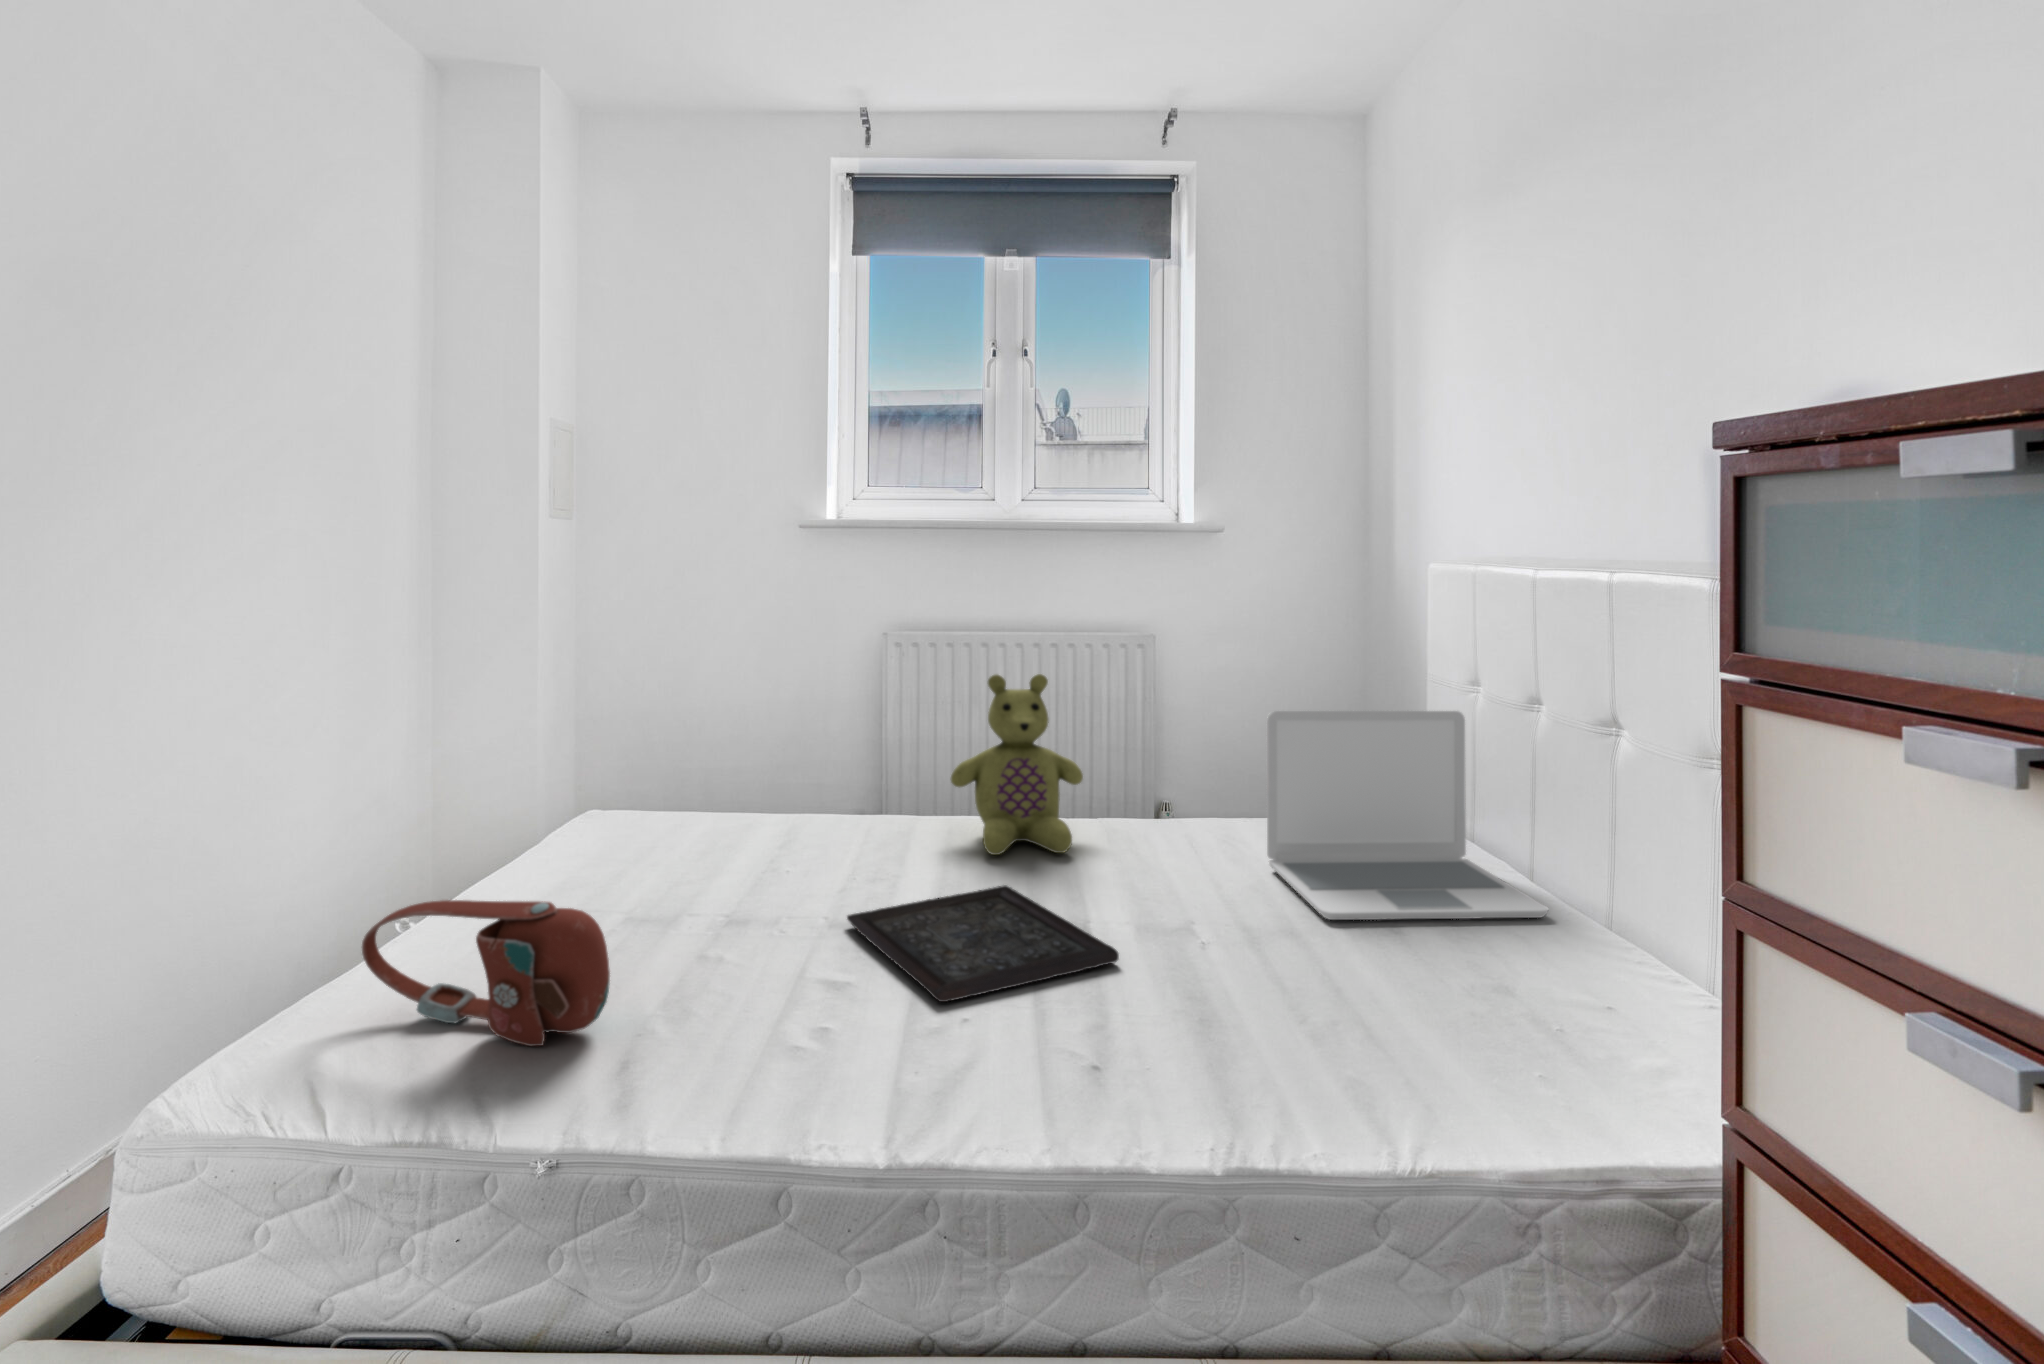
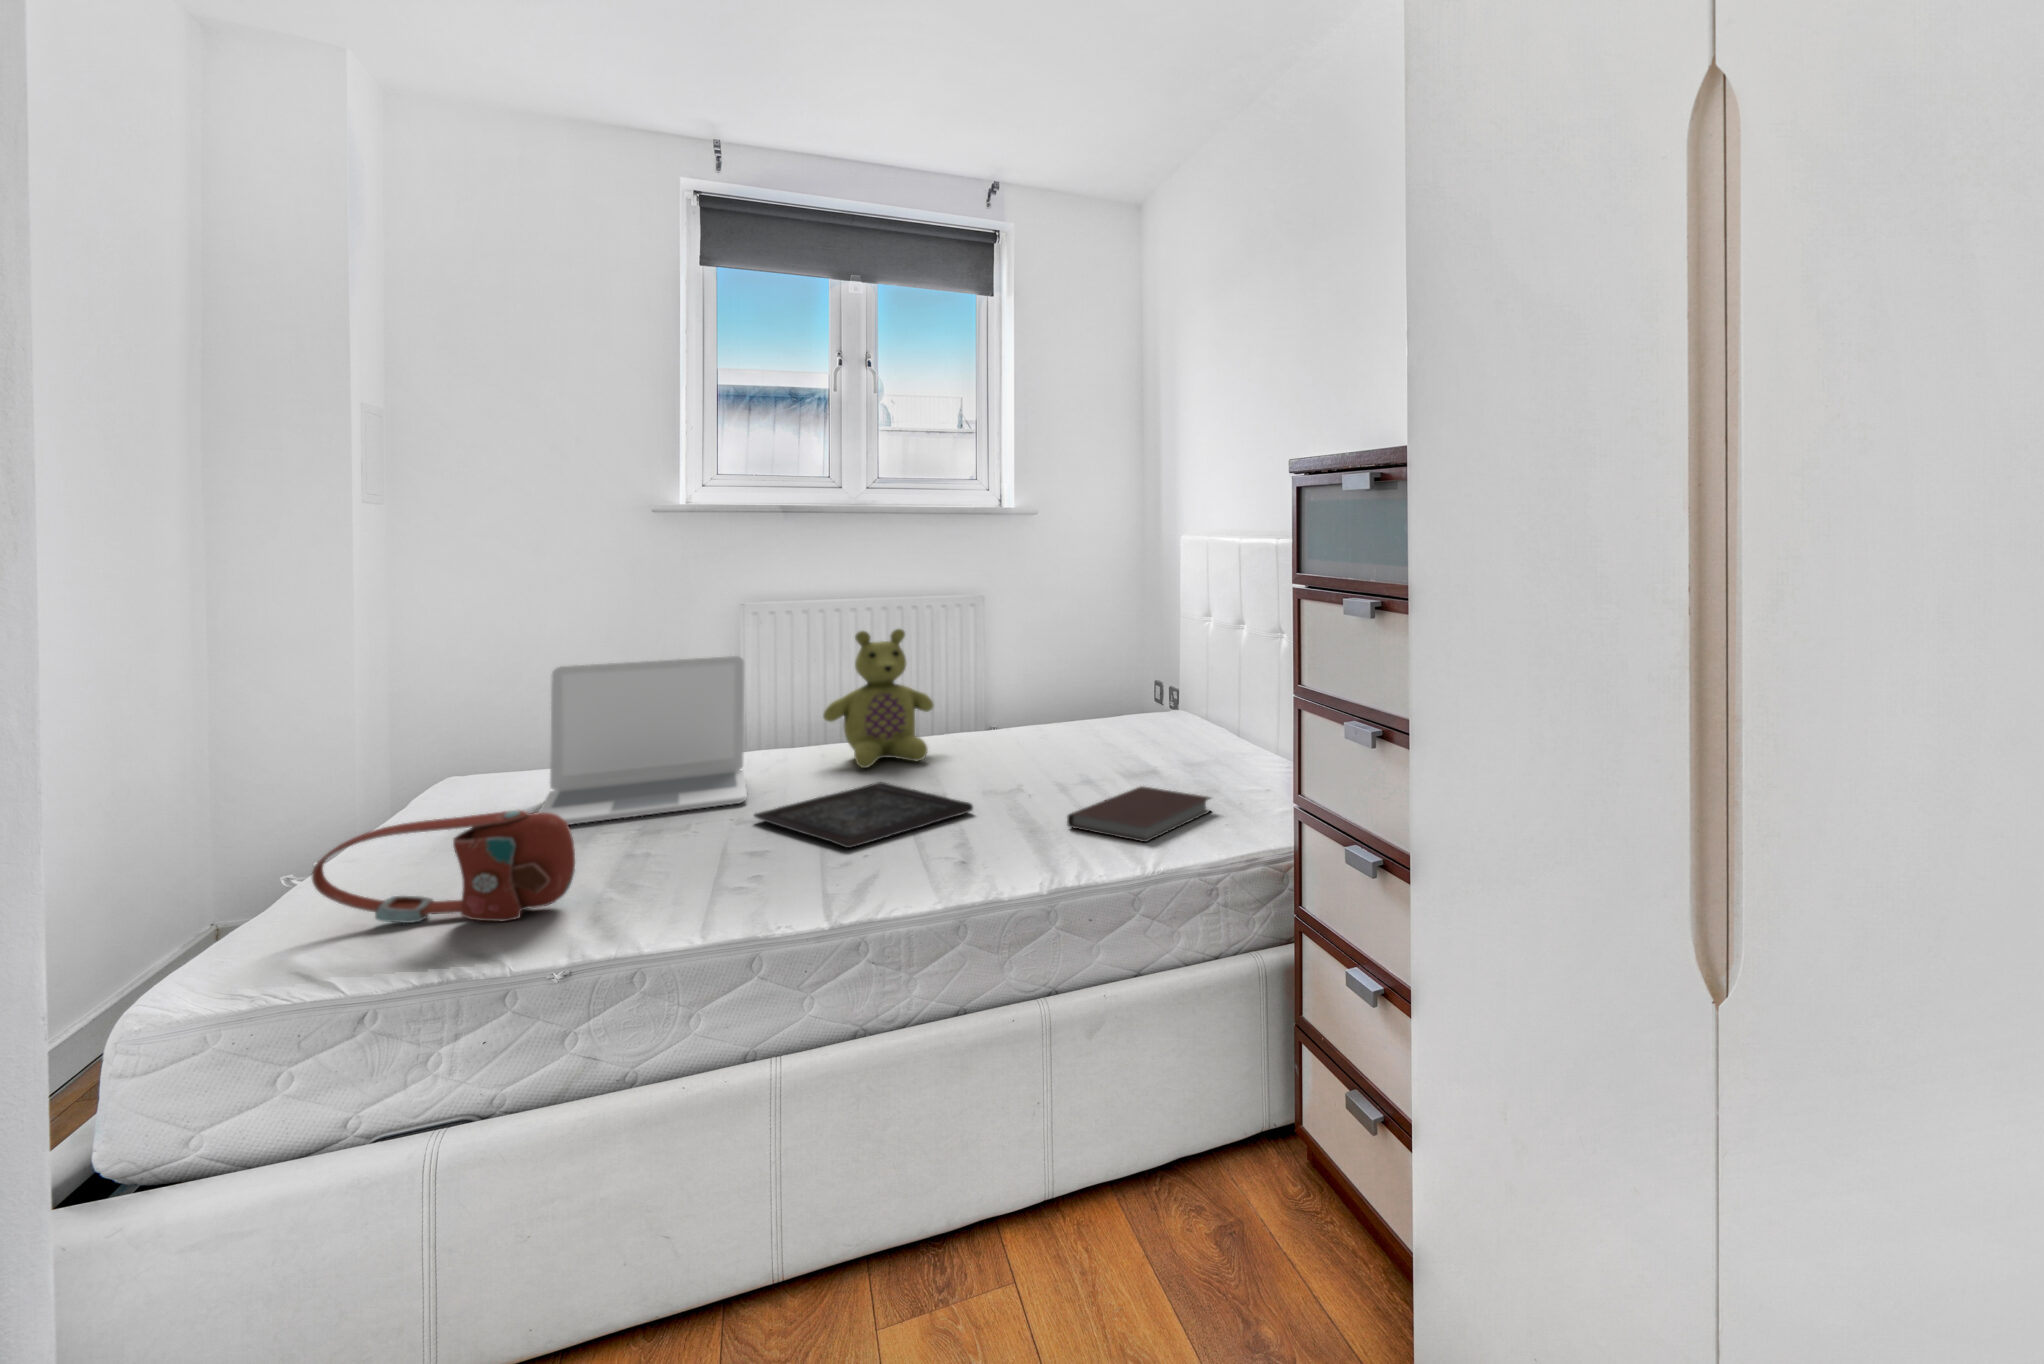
laptop: present [1267,711,1548,920] -> present [538,656,747,825]
notebook: none [1257,964,1512,1095] -> present [1067,786,1210,842]

